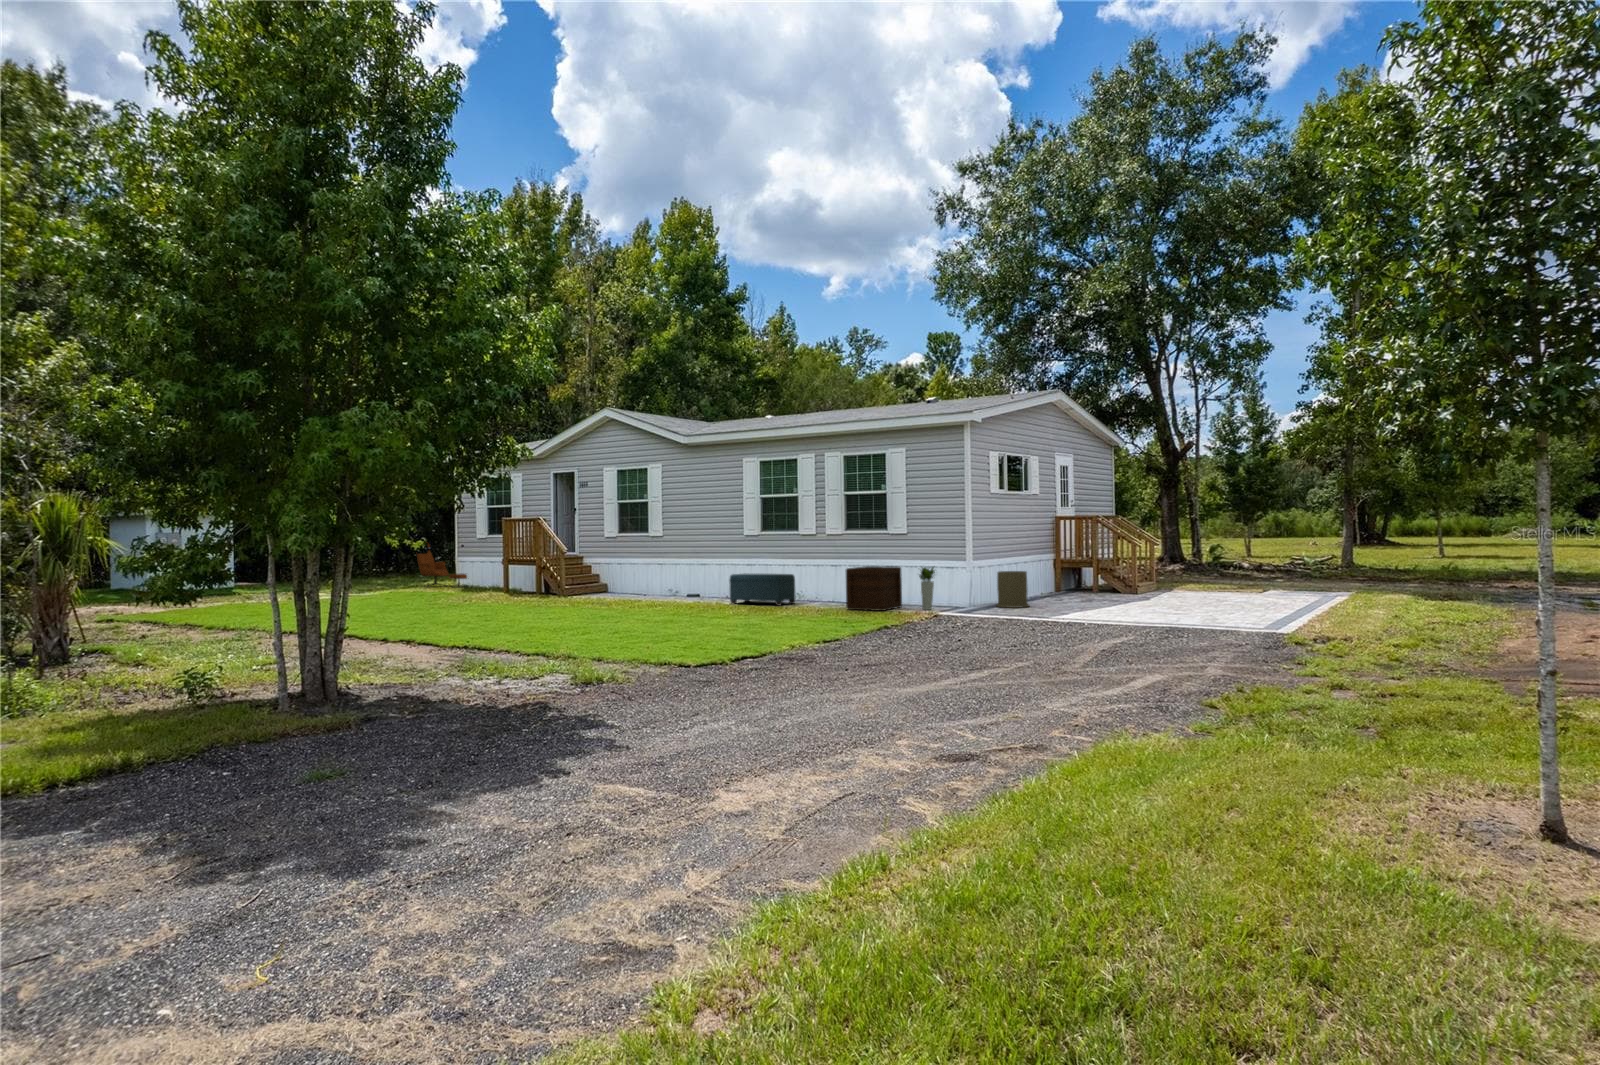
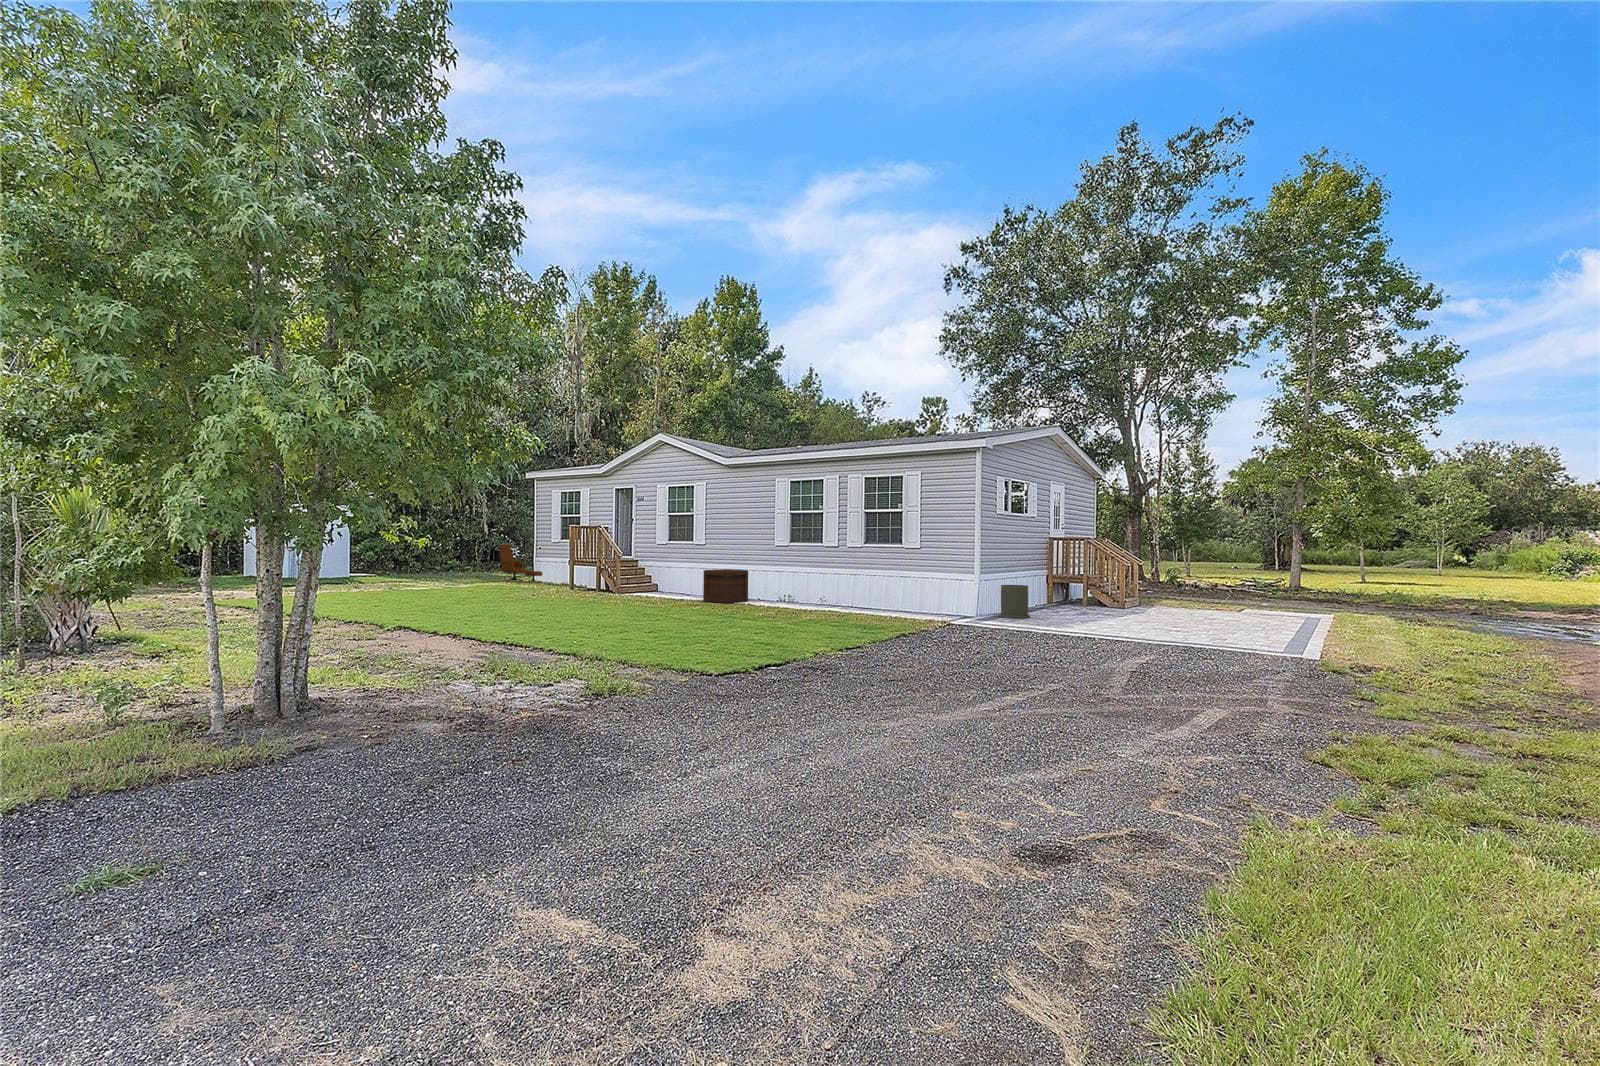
wooden crate: present [846,566,902,611] -> present [703,569,748,603]
planter: present [919,567,935,610] -> none [929,577,949,618]
bench: present [729,574,796,606] -> none [761,579,819,609]

